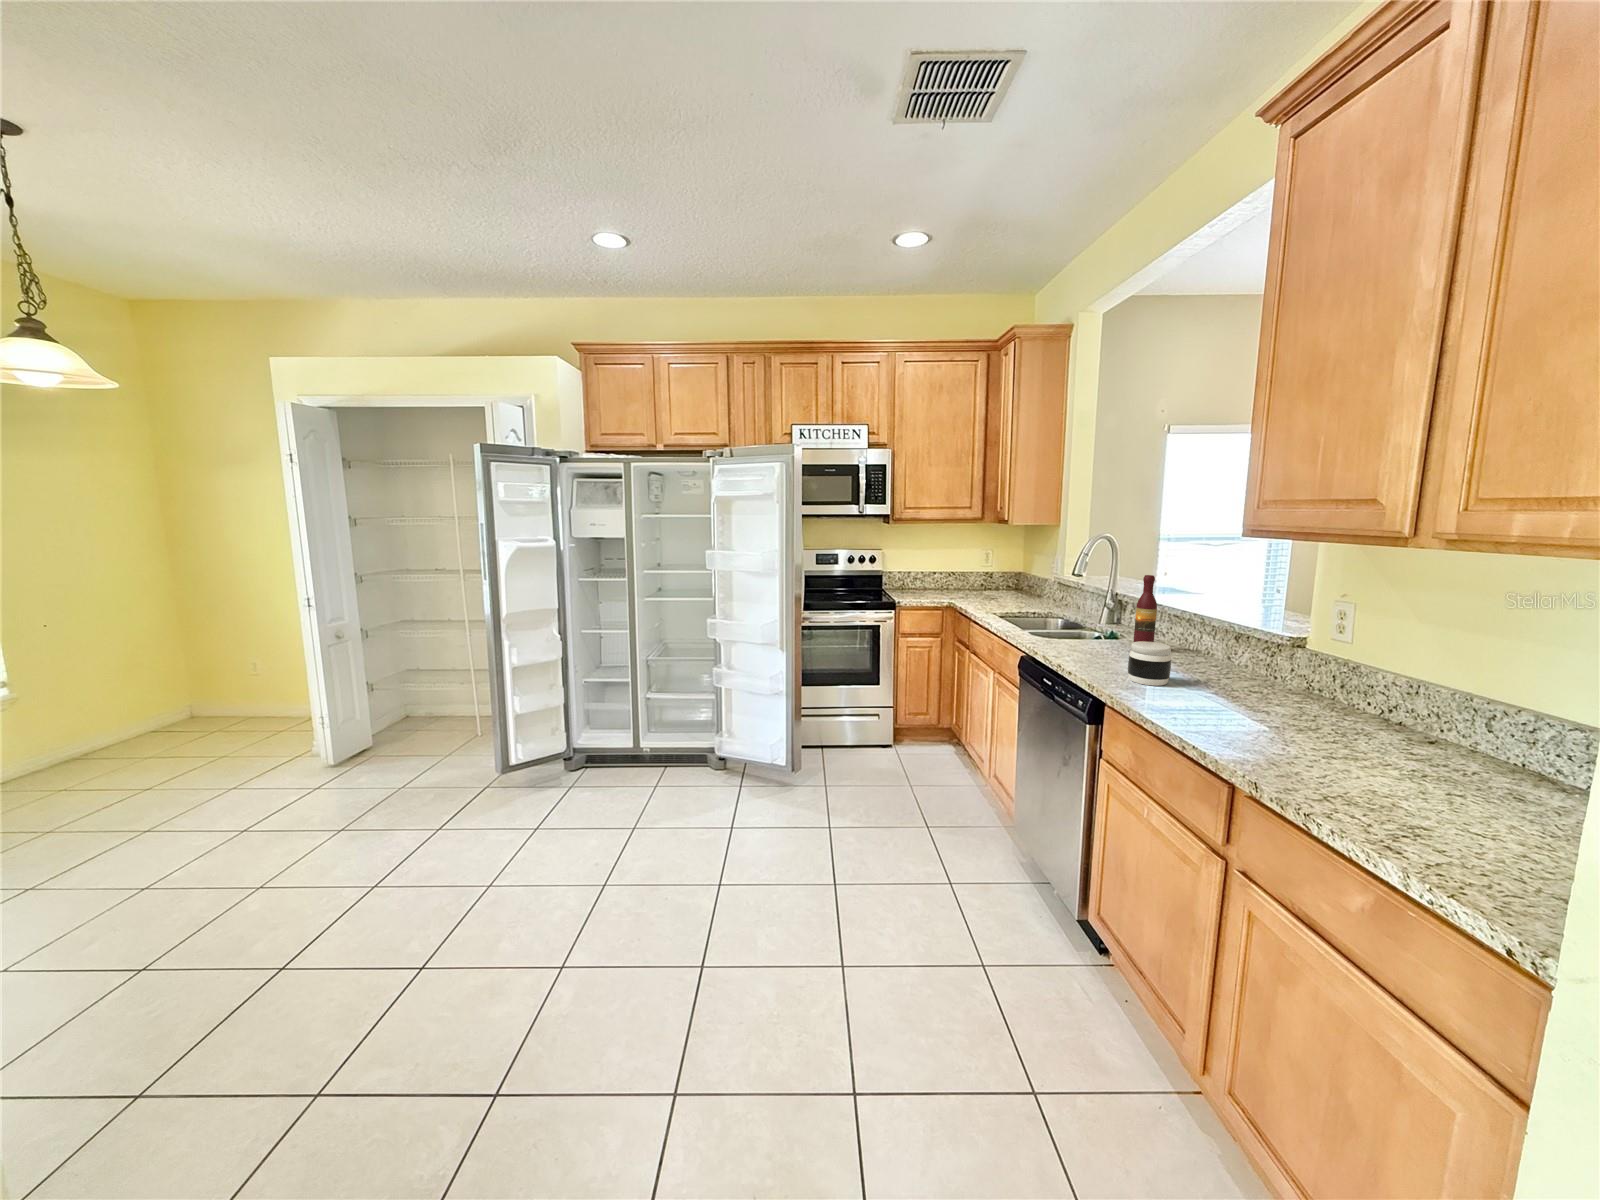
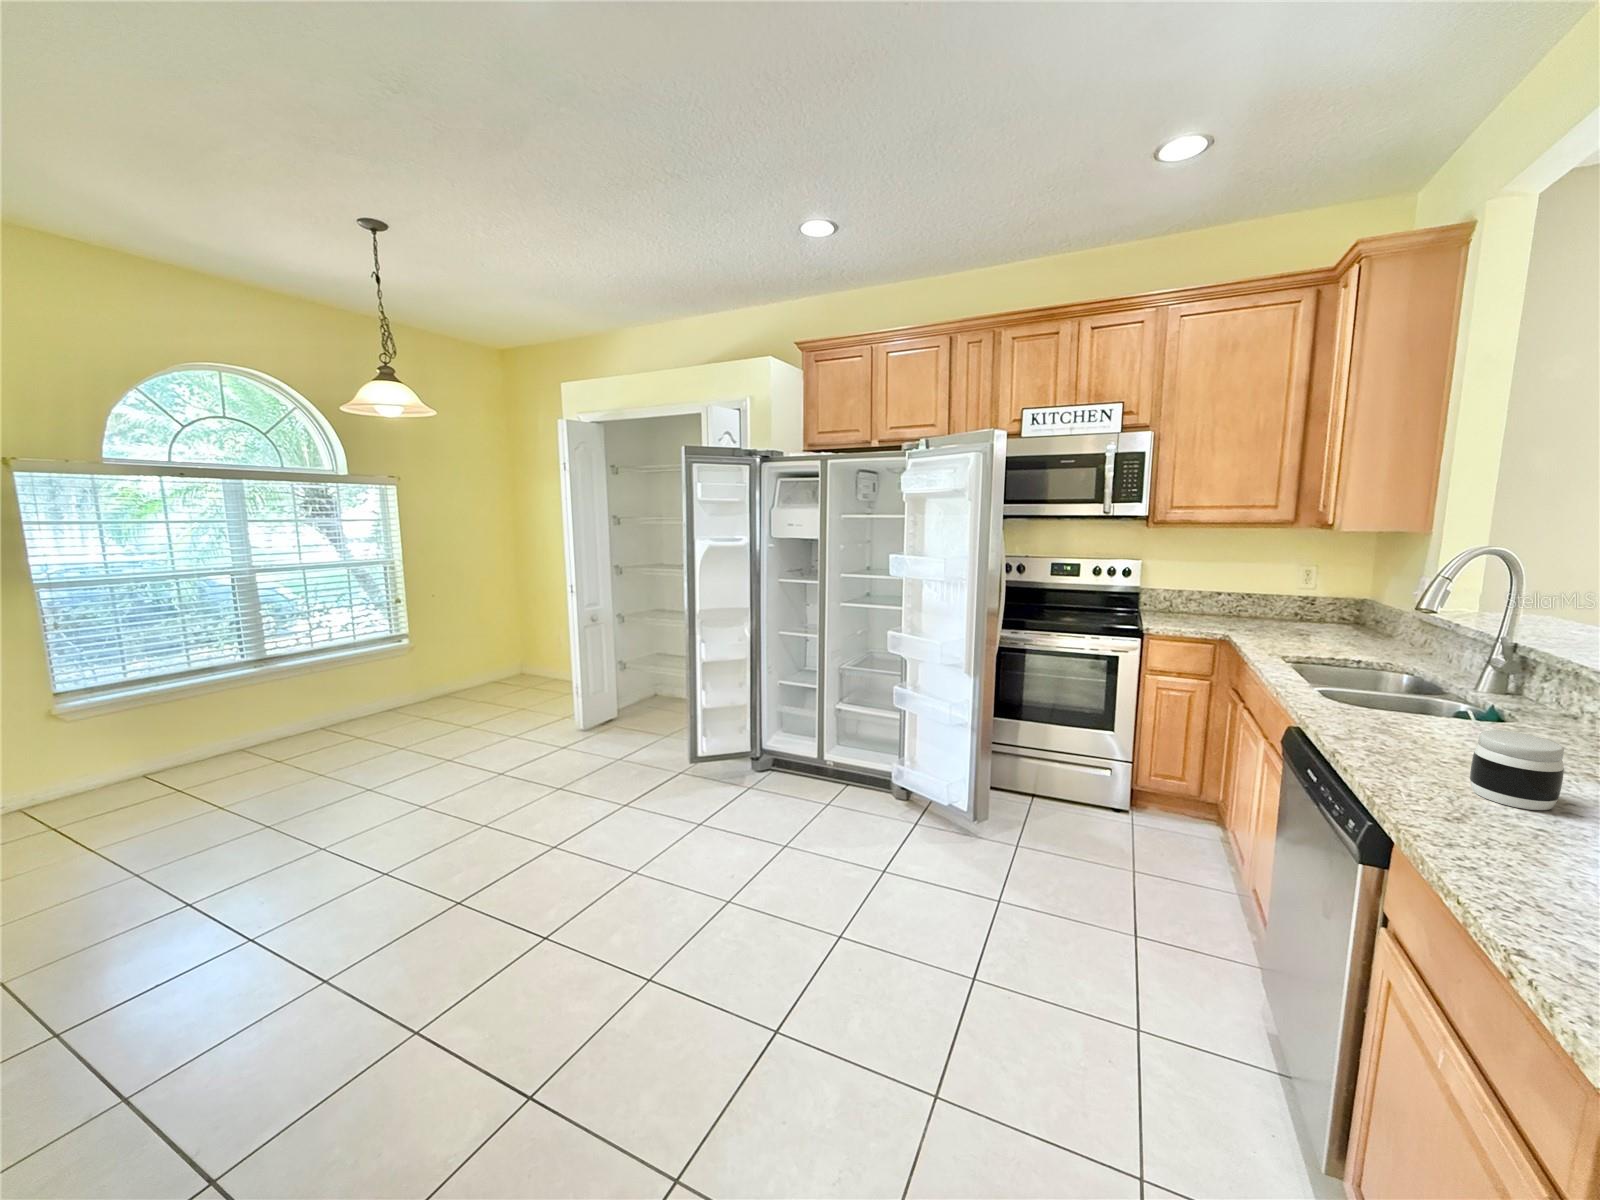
wine bottle: present [1133,575,1157,642] -> none [1521,621,1577,749]

